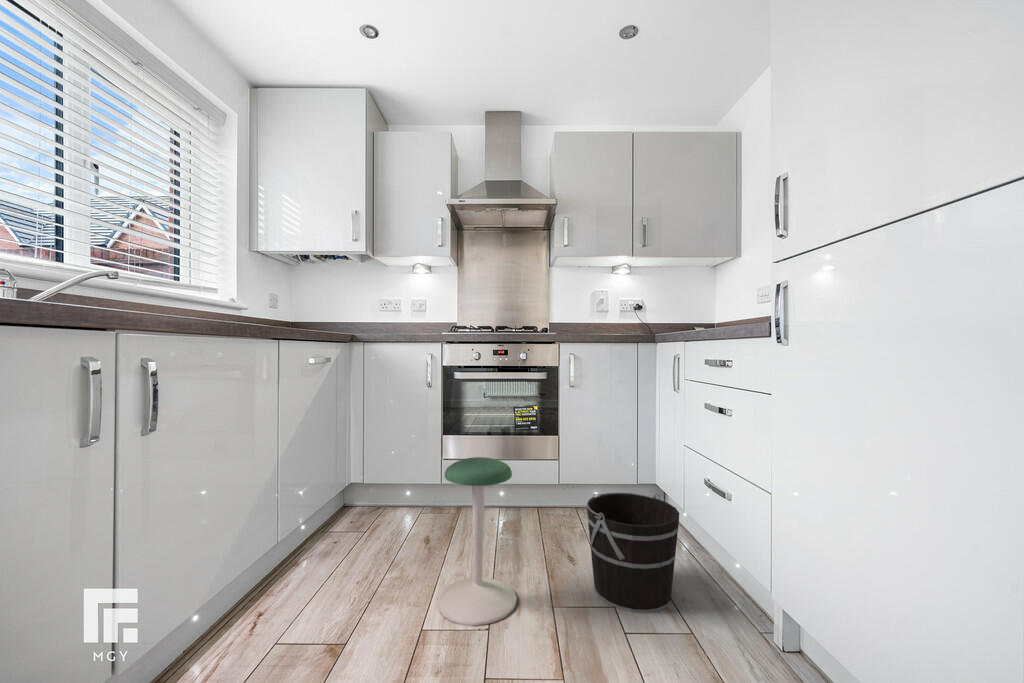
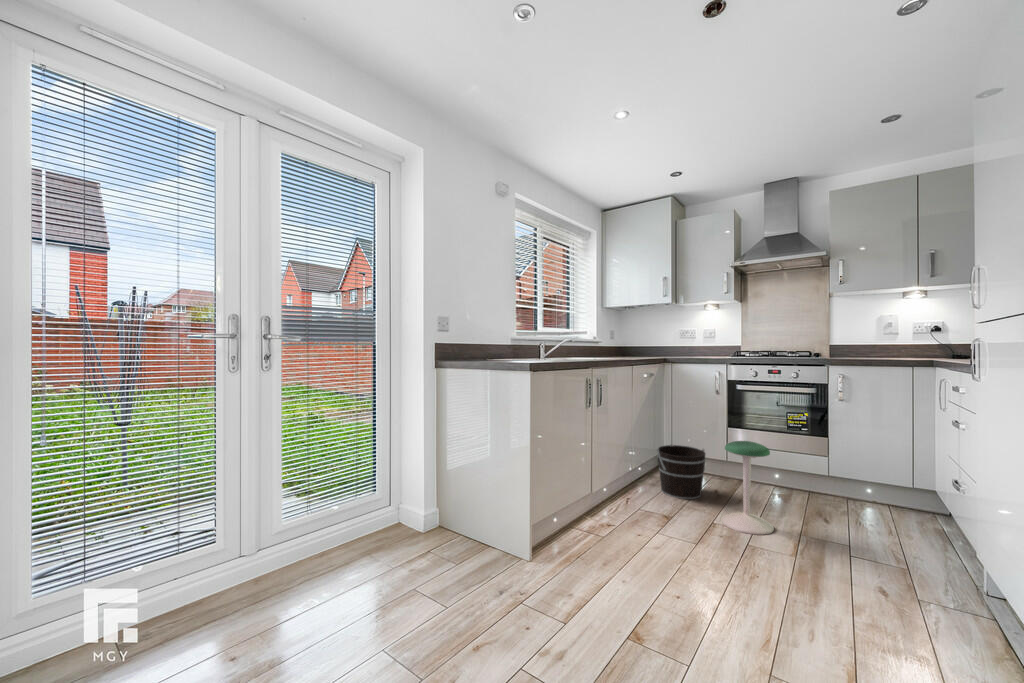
bucket: present [587,493,679,613] -> present [657,445,705,499]

